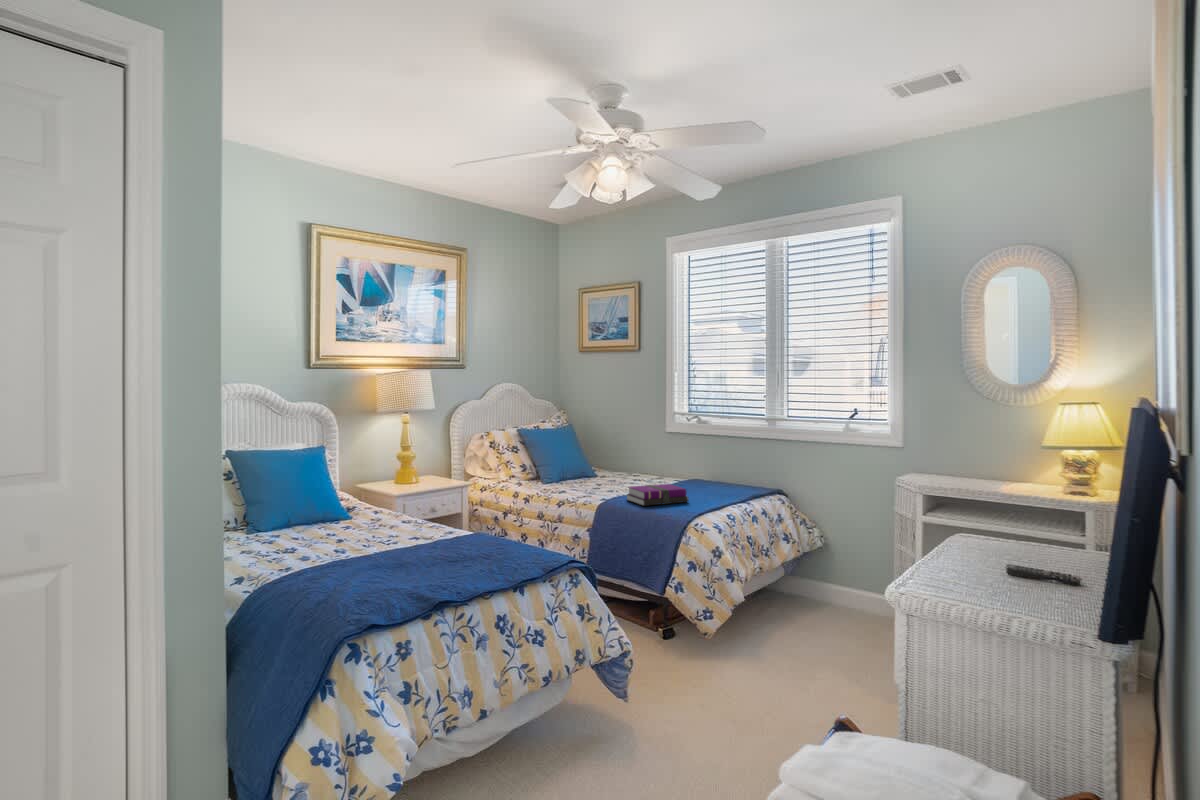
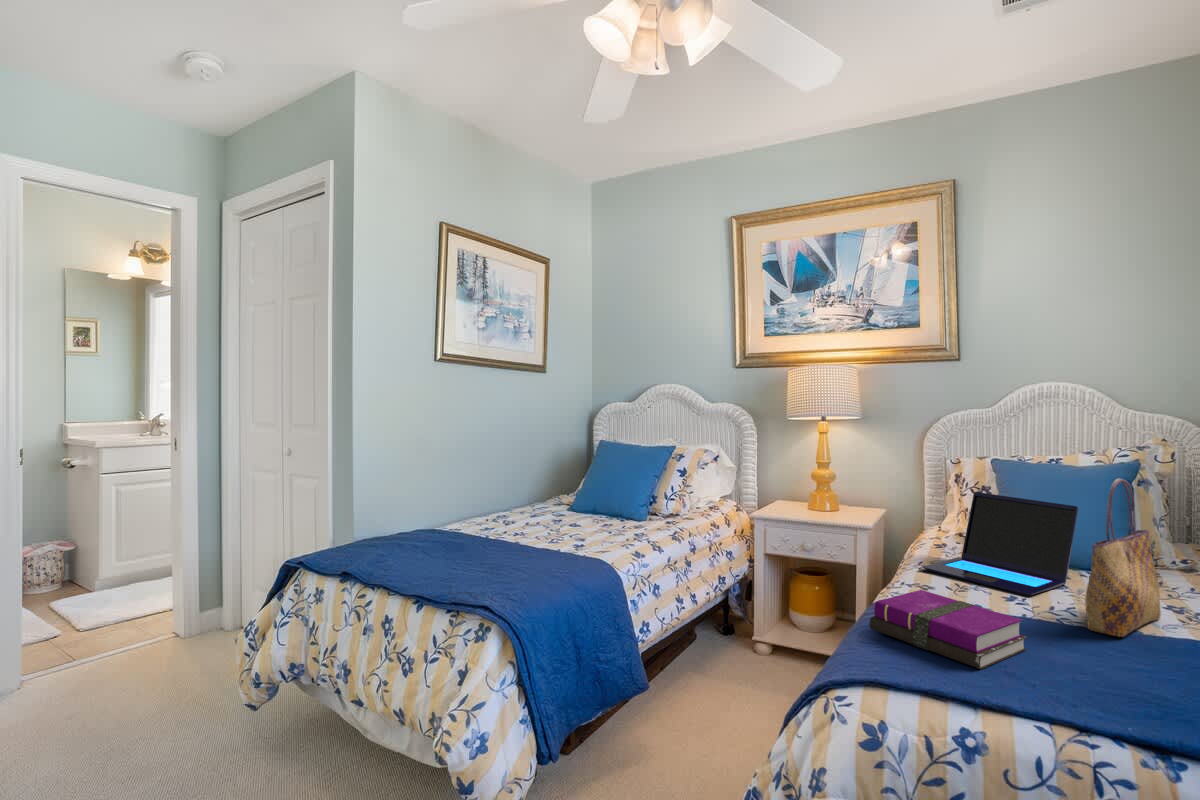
tote bag: none [627,424,659,488] -> present [1085,479,1161,637]
laptop: none [538,444,607,491] -> present [923,492,1078,596]

